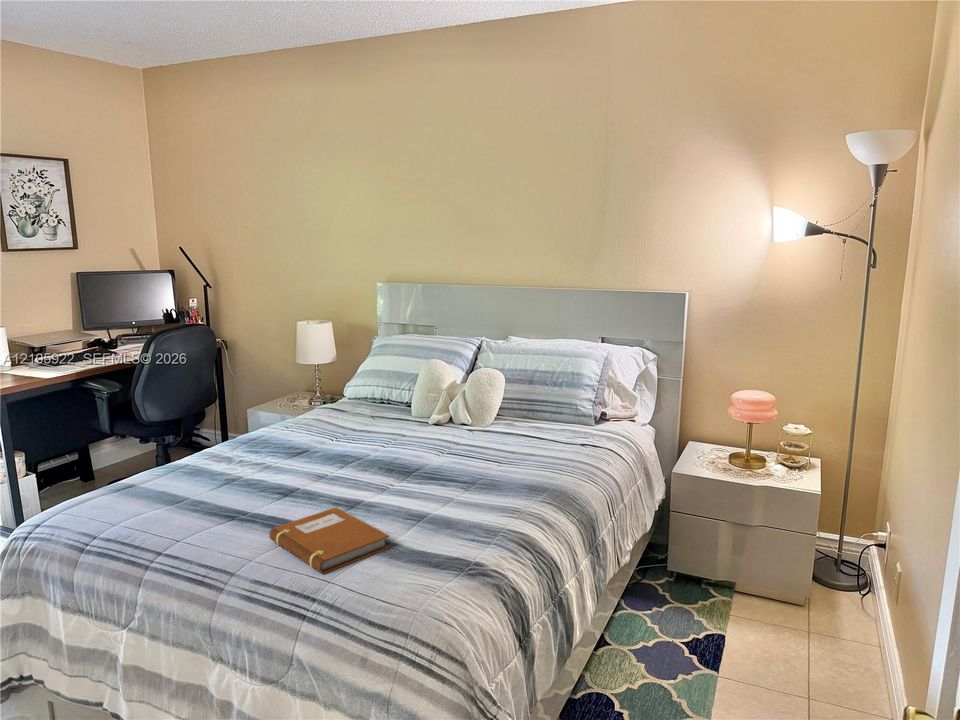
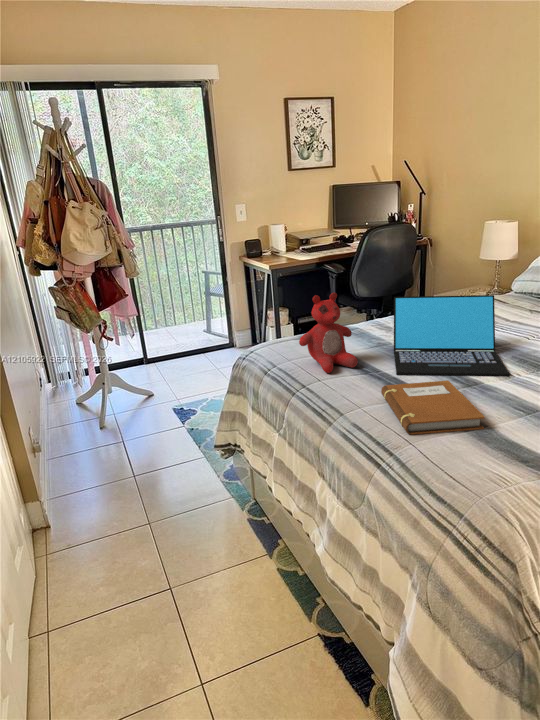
laptop: none [244,409,385,514] -> present [394,295,510,376]
stuffed bear: none [137,427,220,530] -> present [299,293,358,373]

